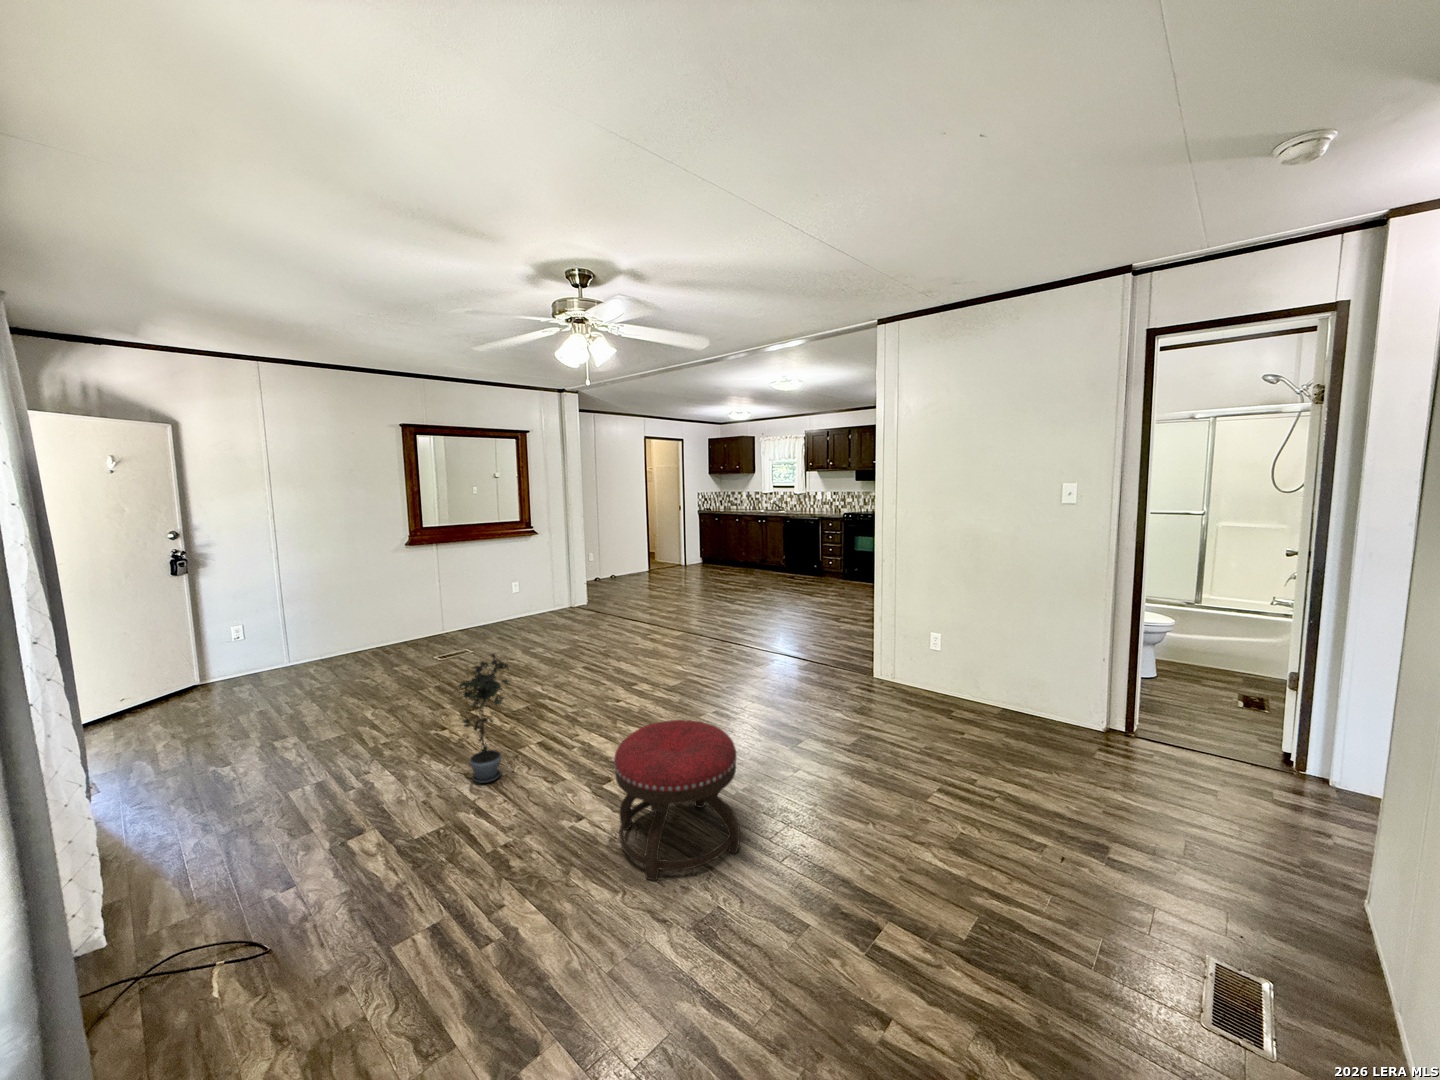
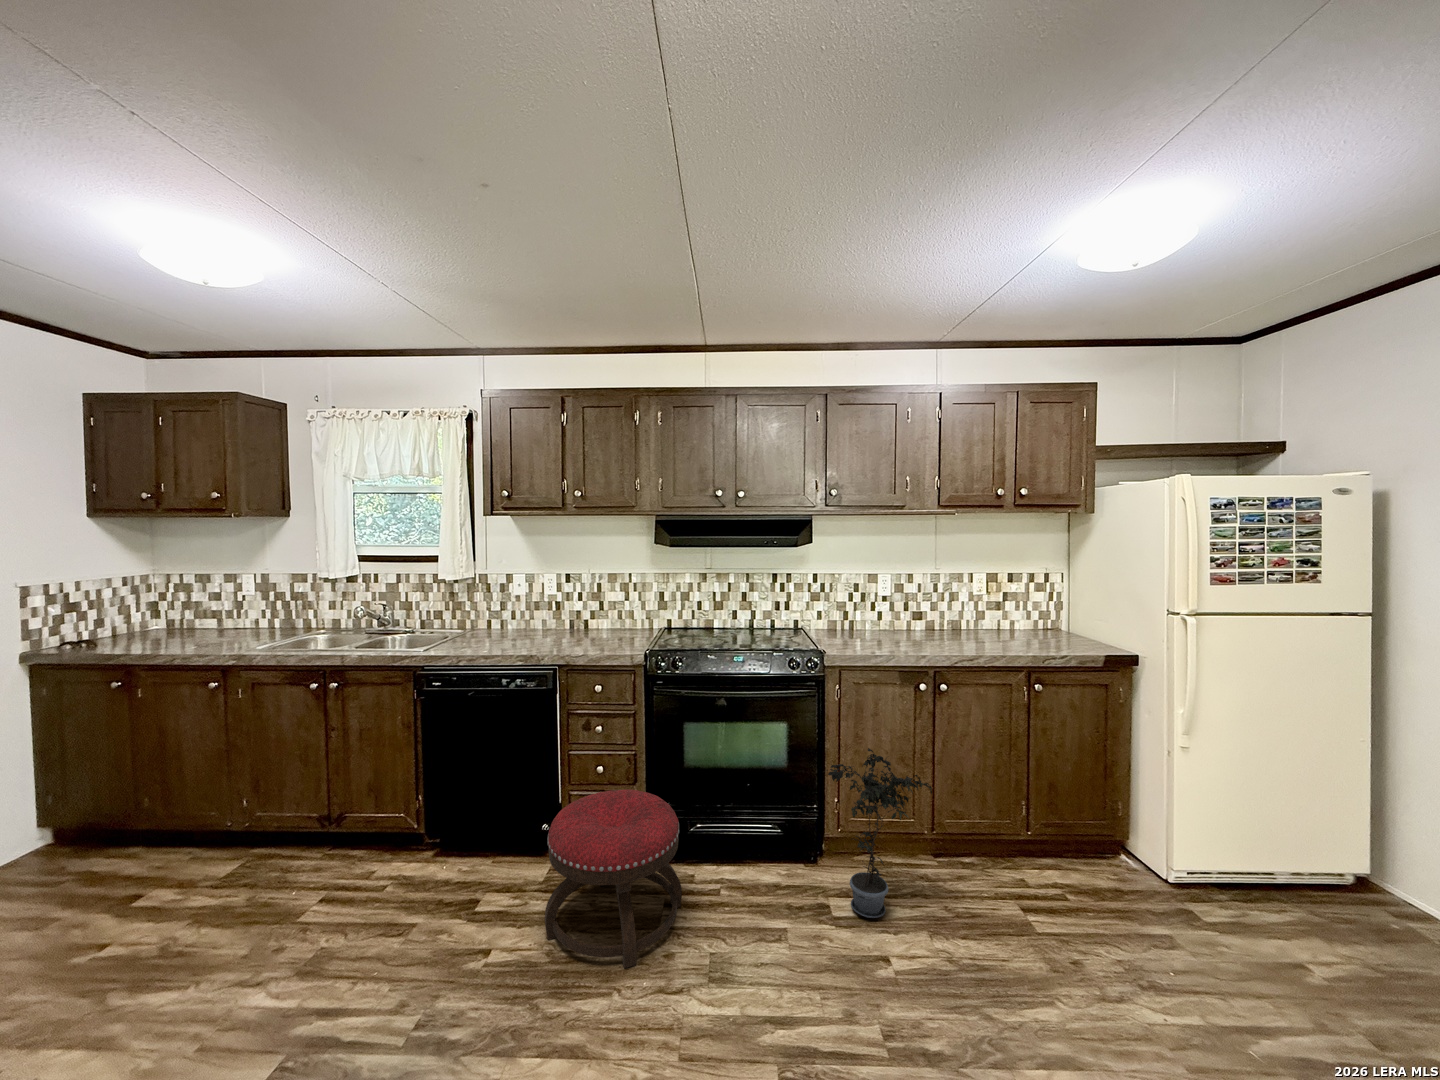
potted plant: present [459,654,510,783] -> present [826,748,932,918]

